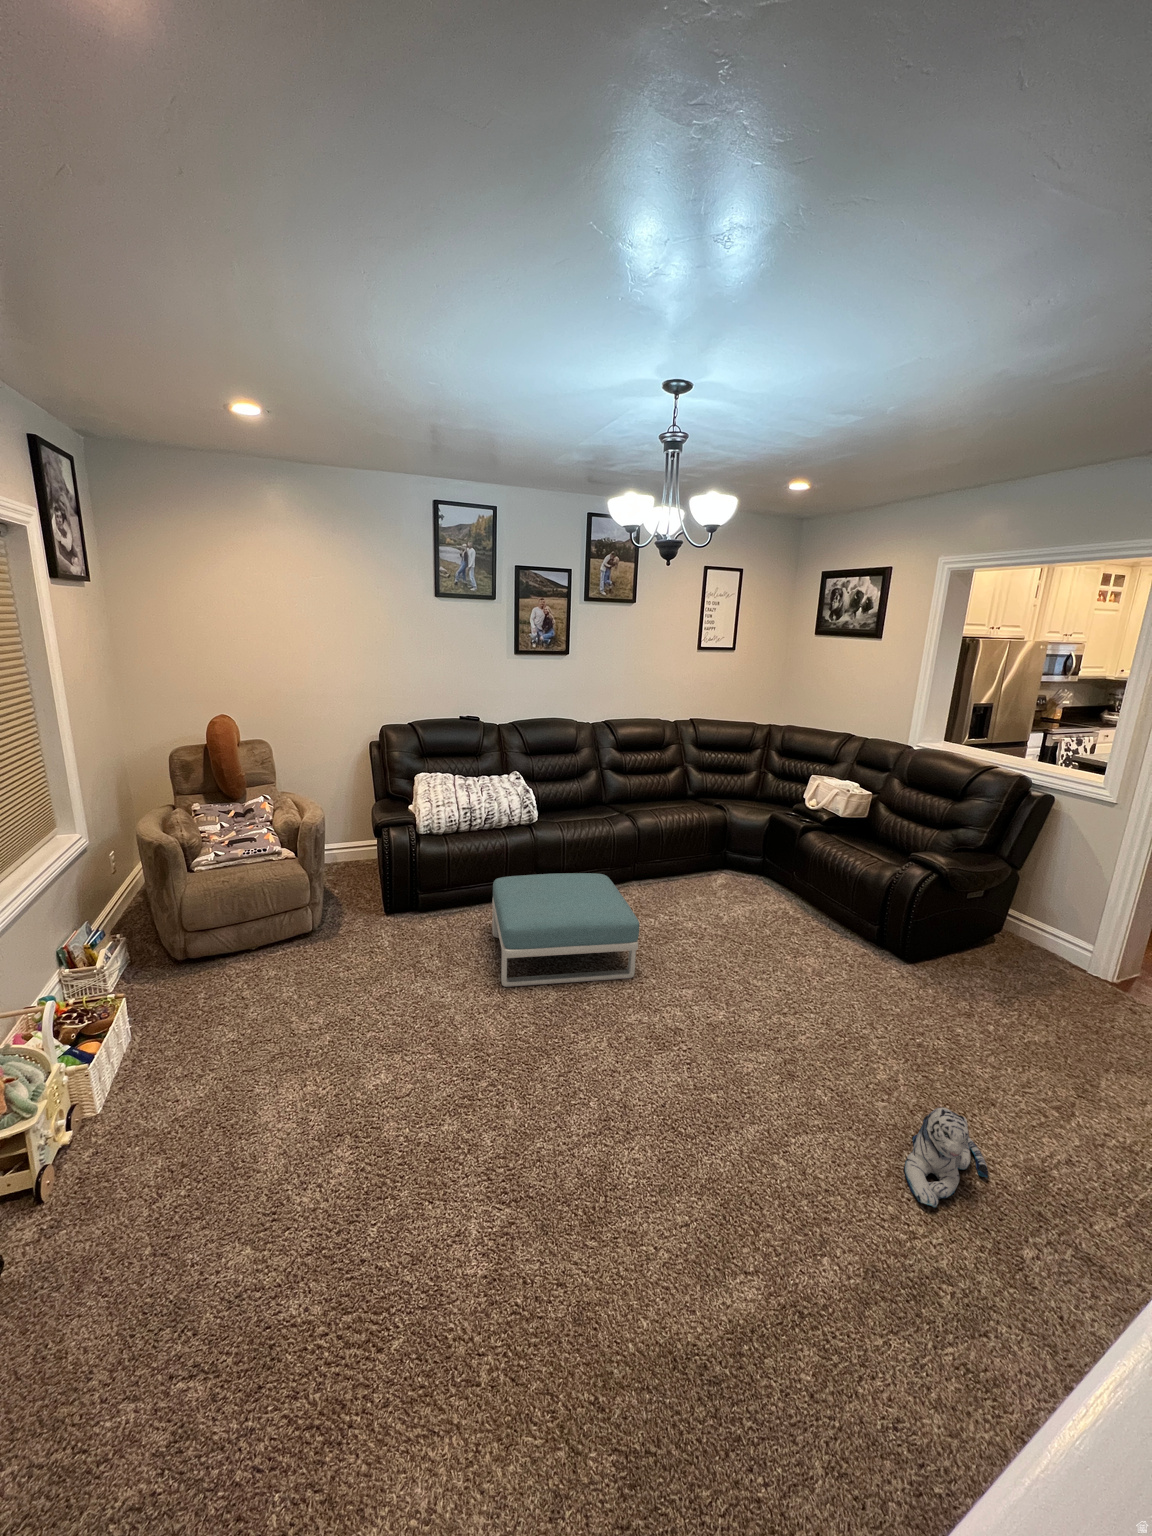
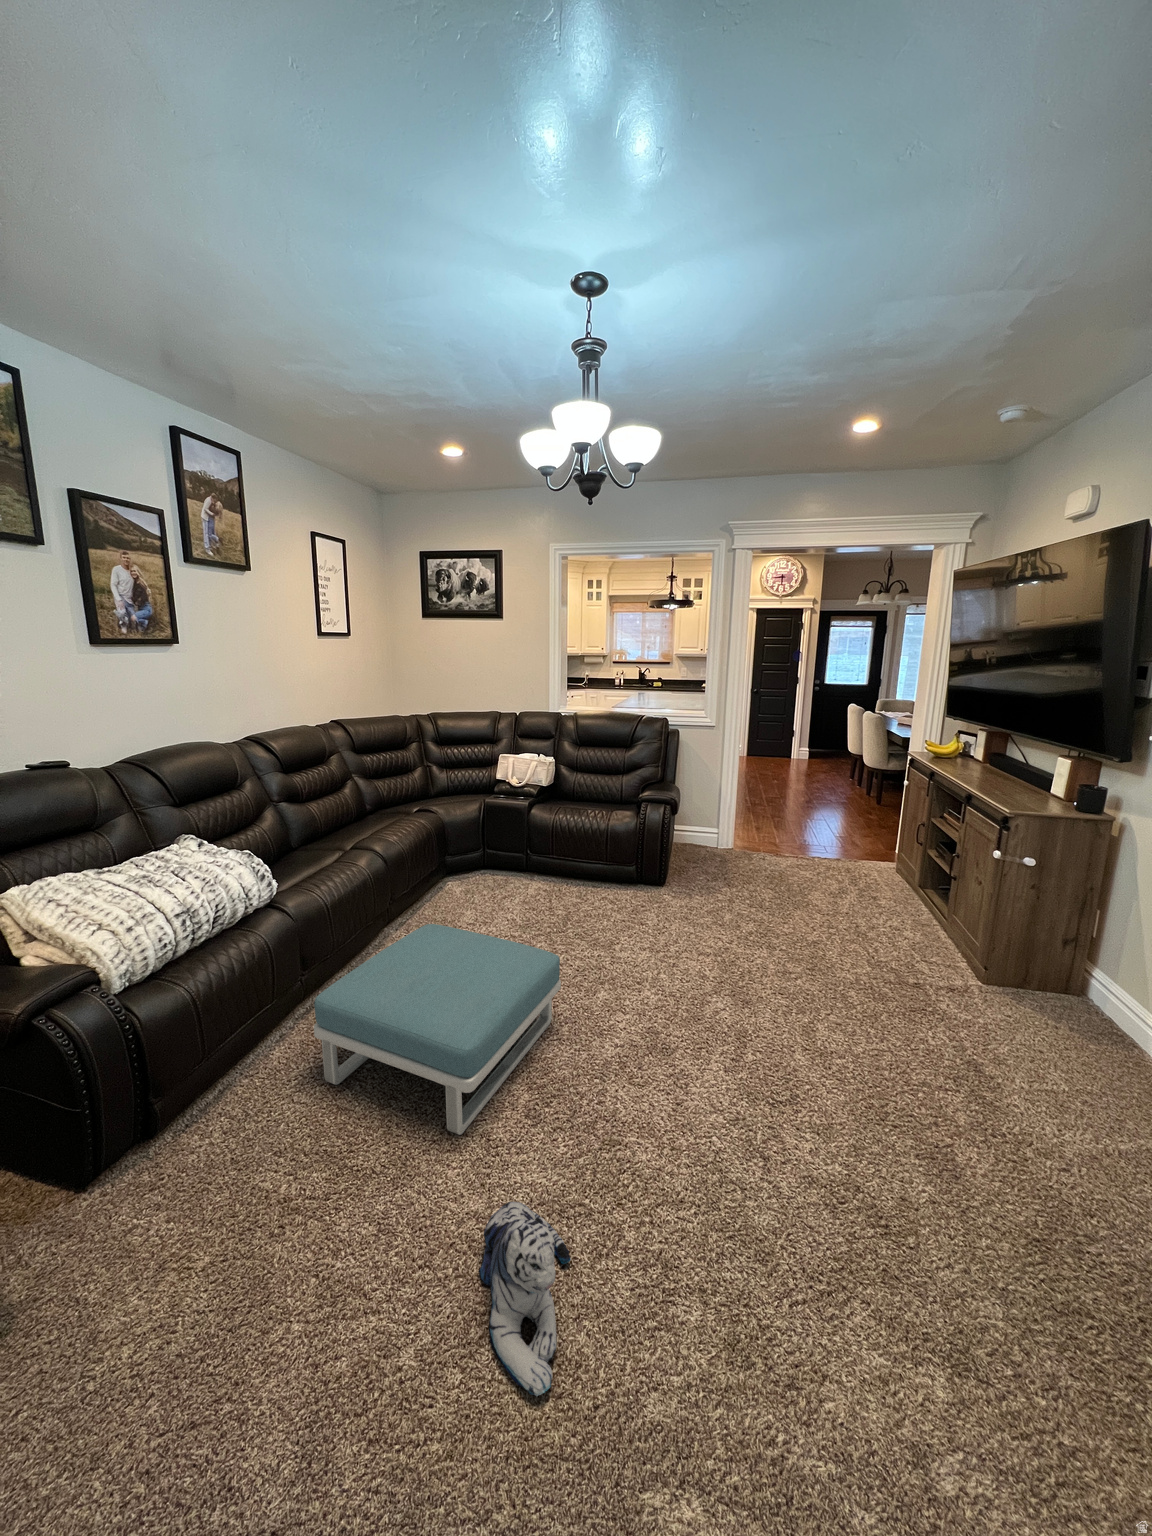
plush toy: present [904,1107,988,1207] -> present [478,1202,571,1396]

